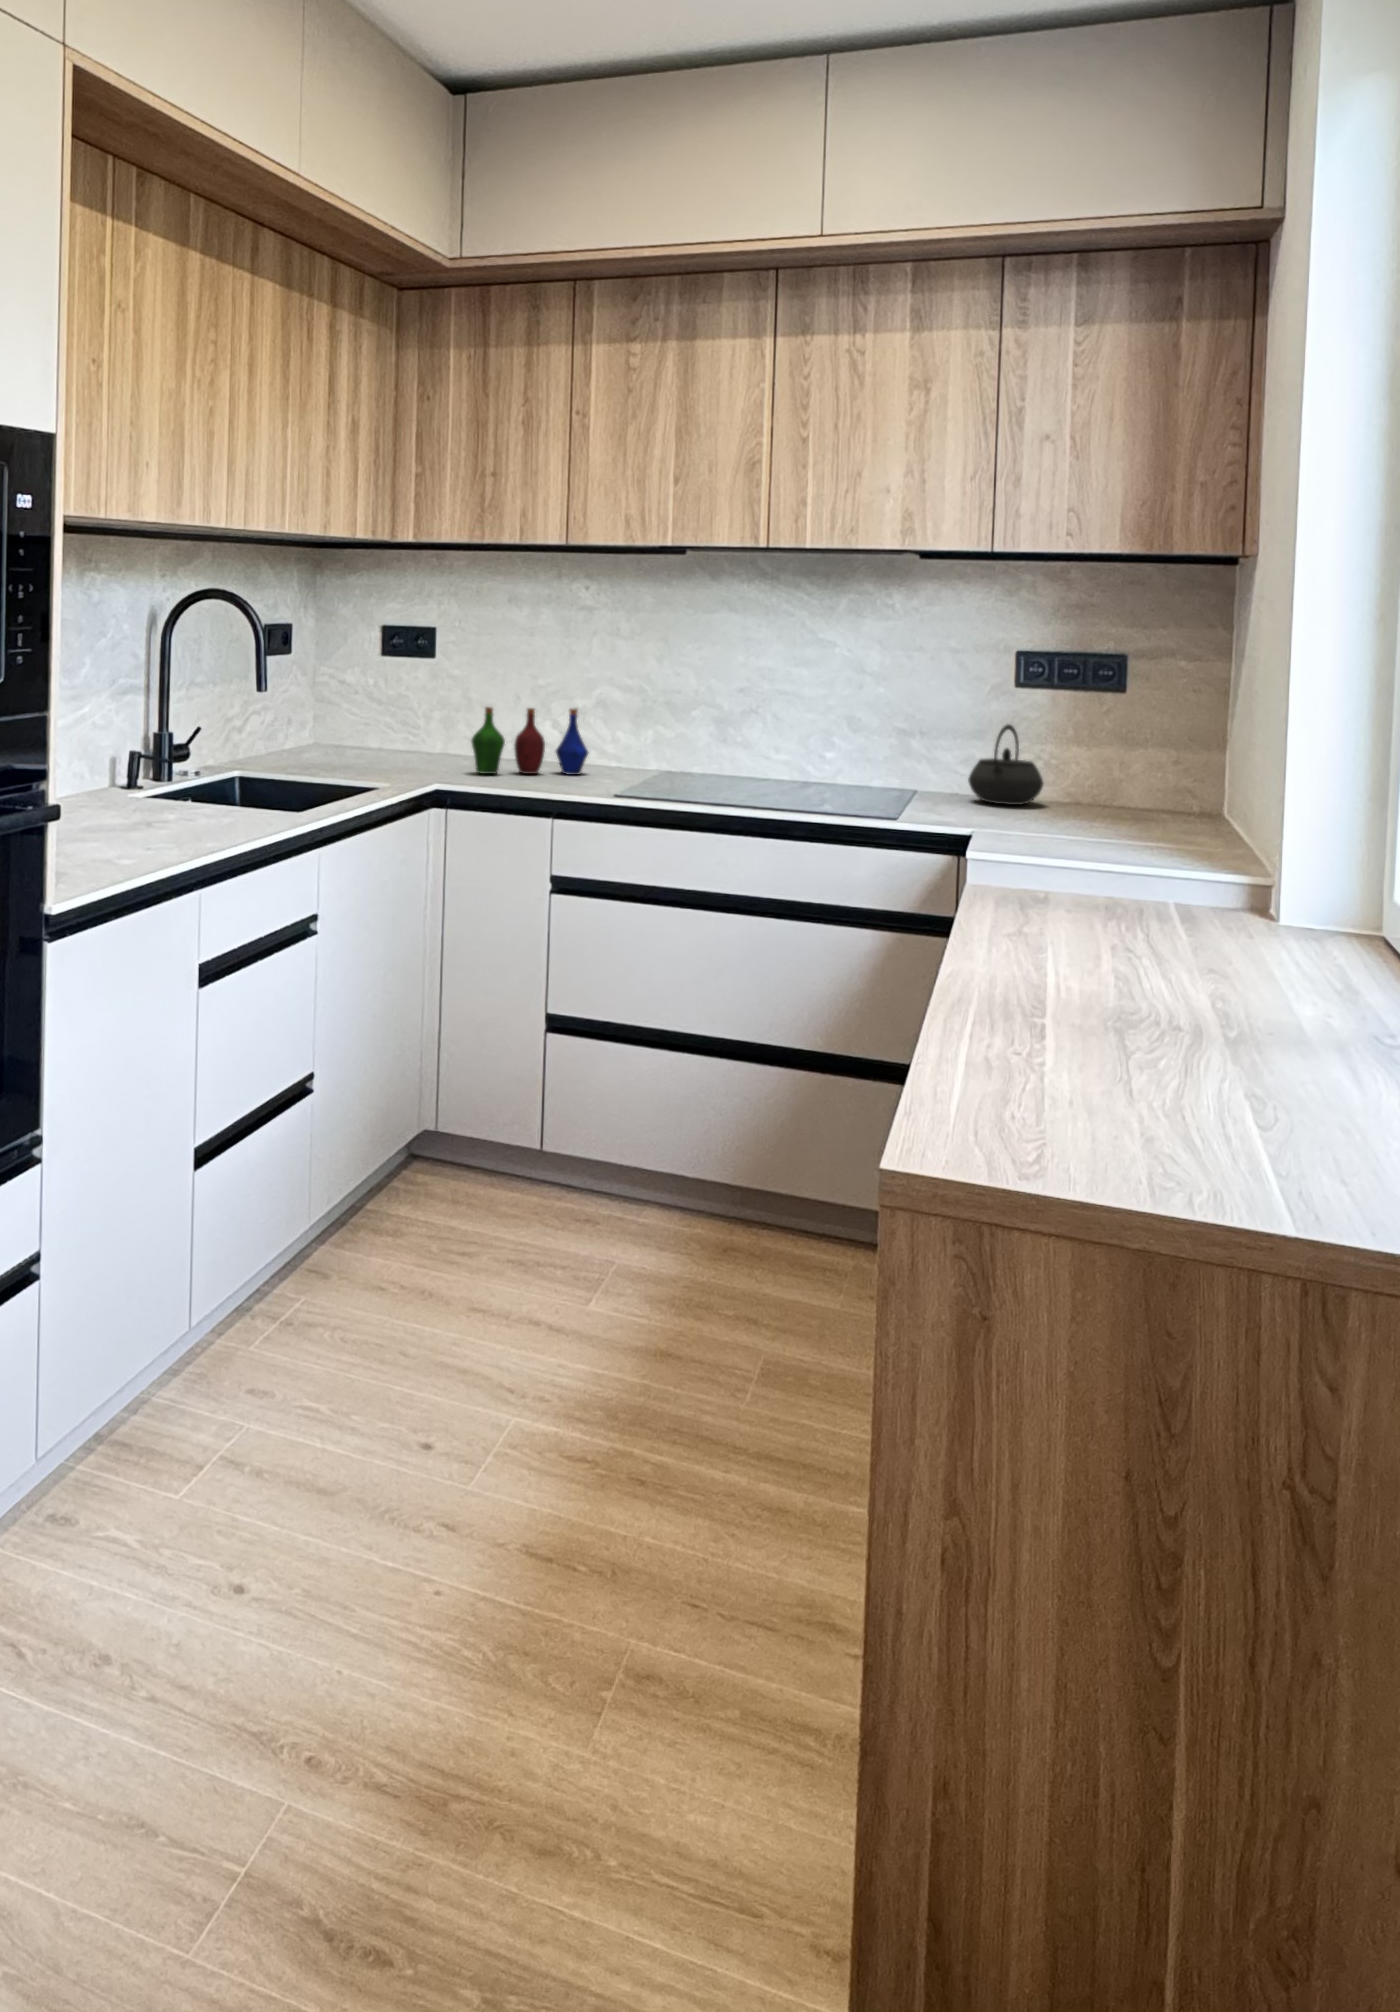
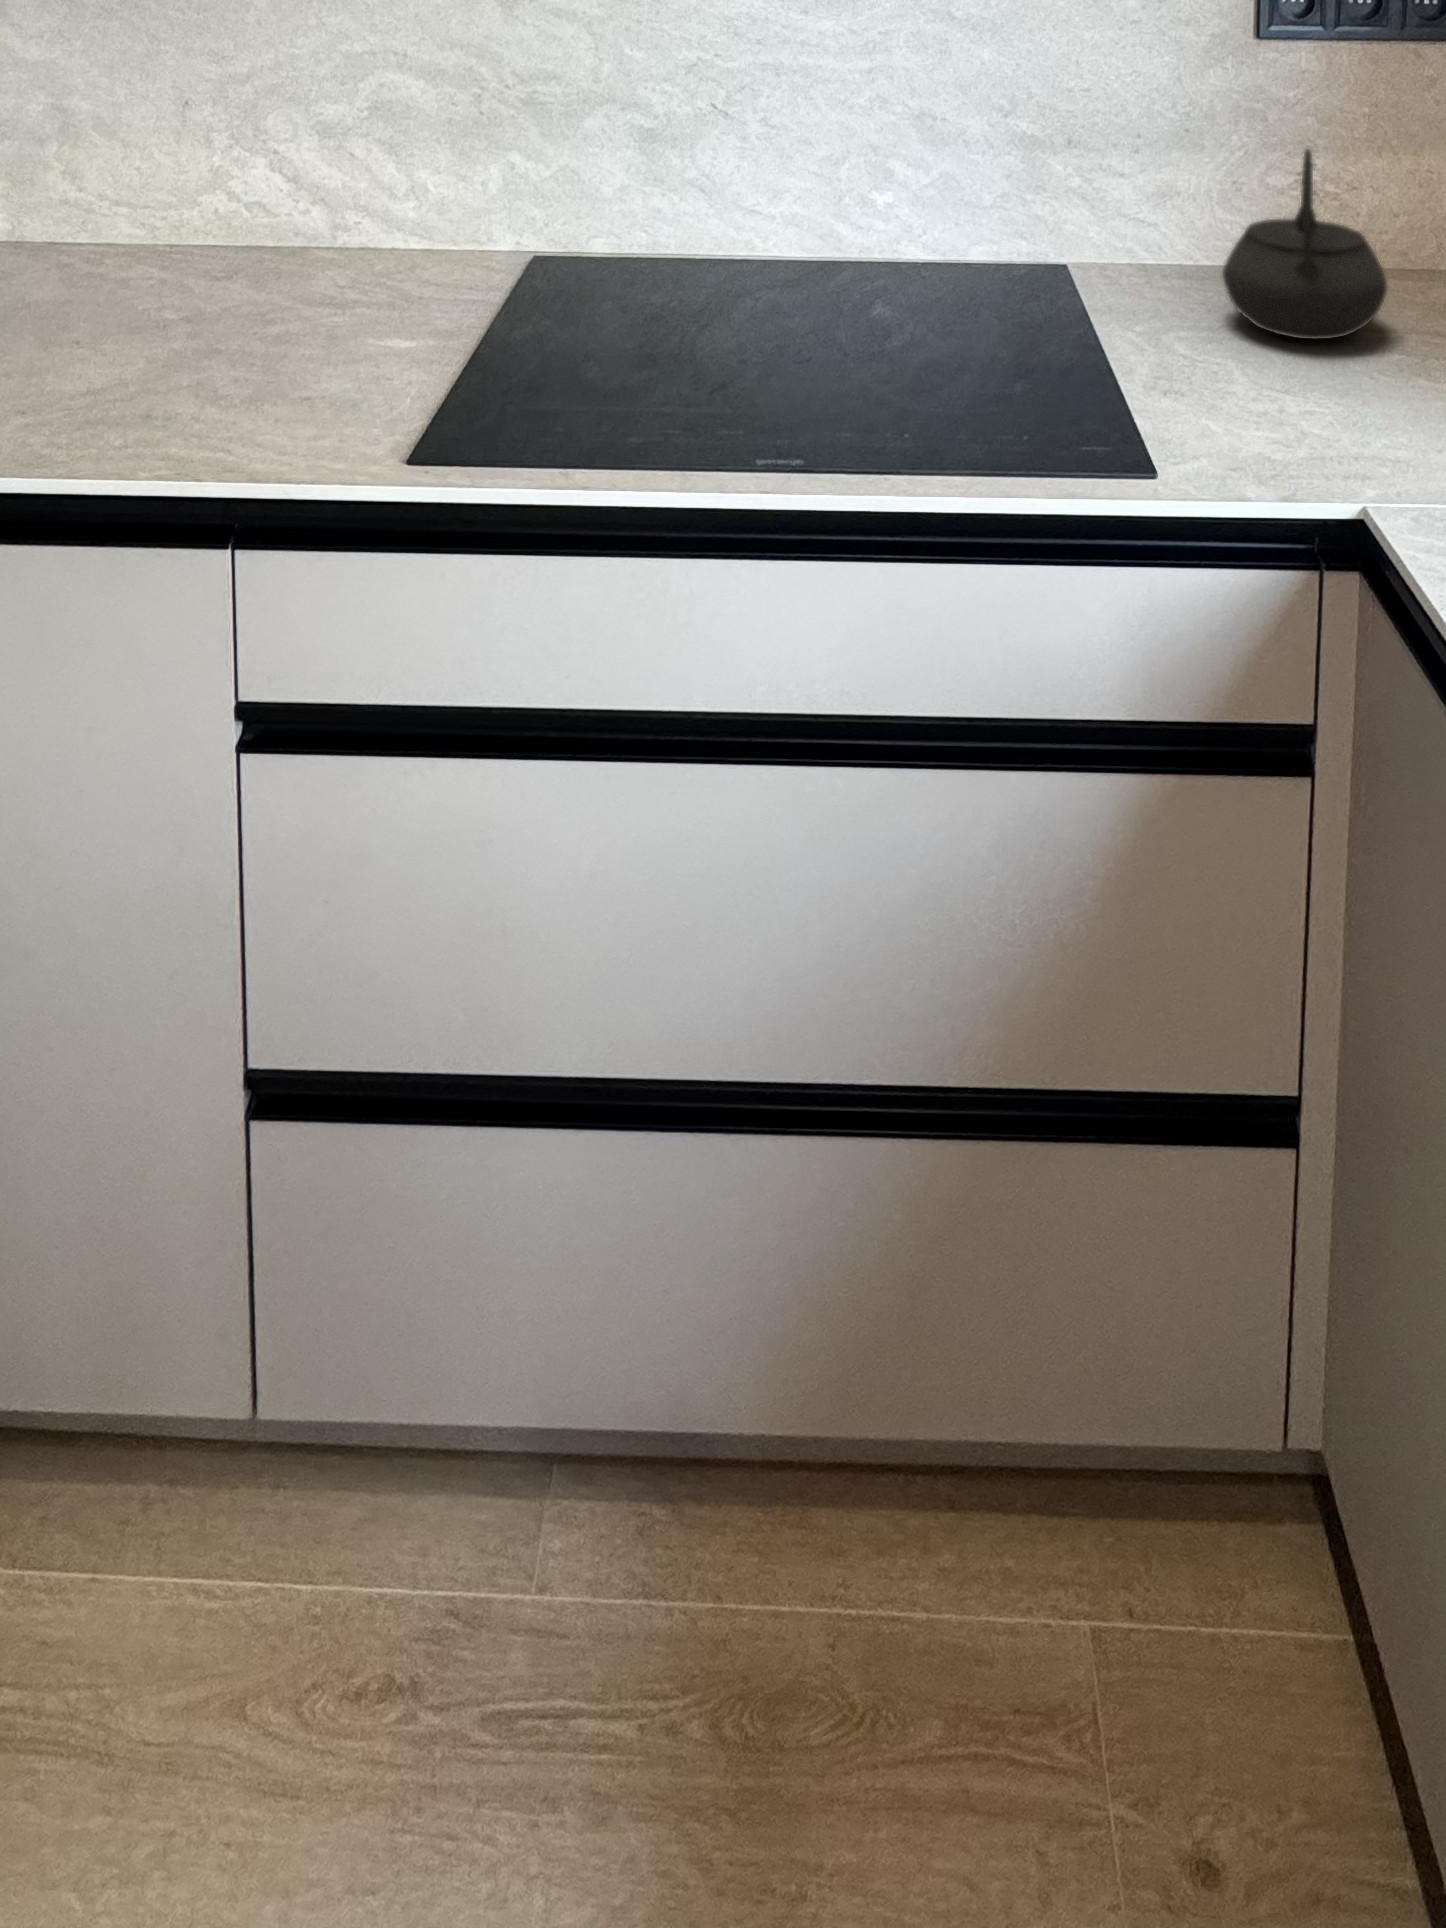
bottle: present [471,707,588,775] -> none [18,152,341,360]

